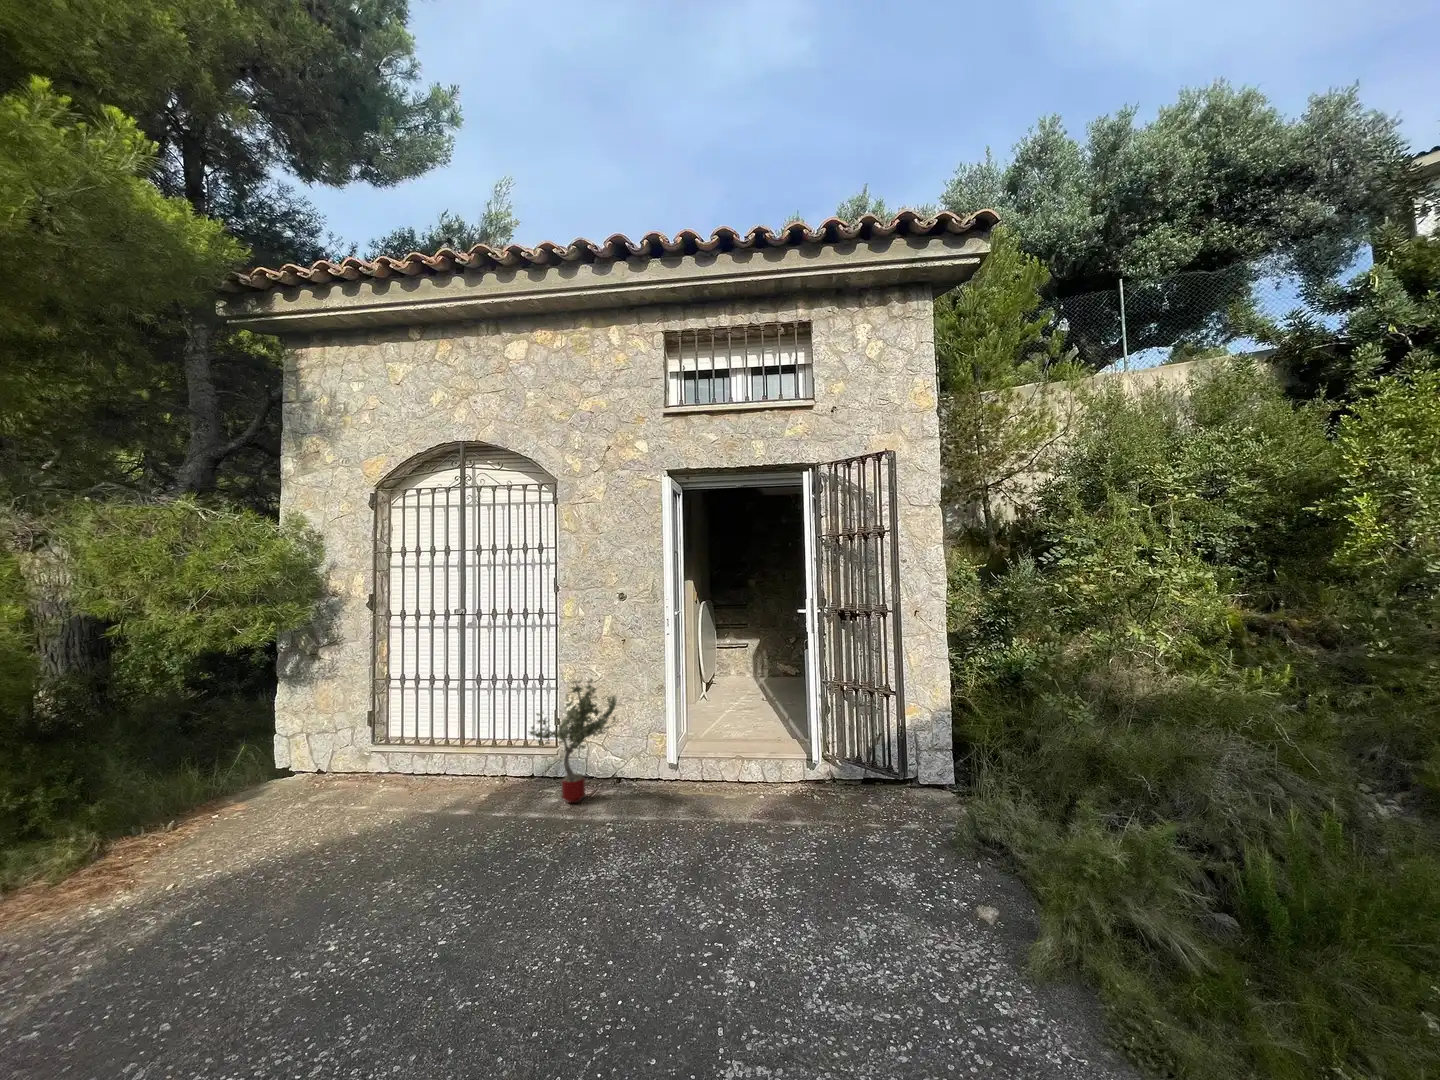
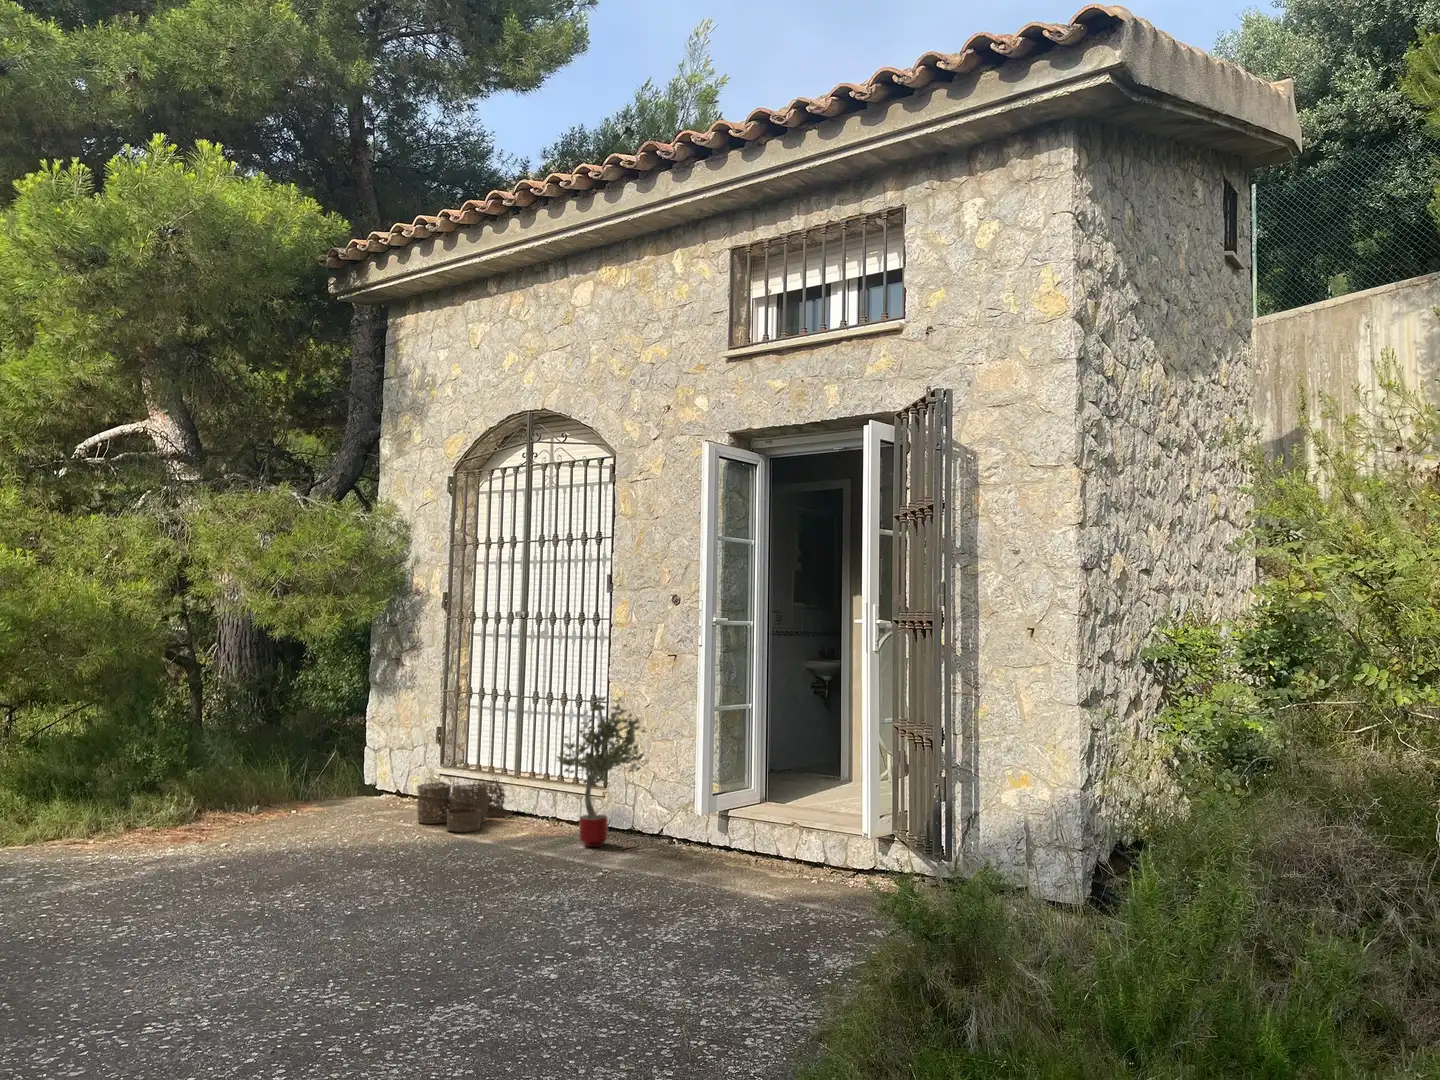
woven basket: none [373,747,455,810] -> present [417,778,514,832]

